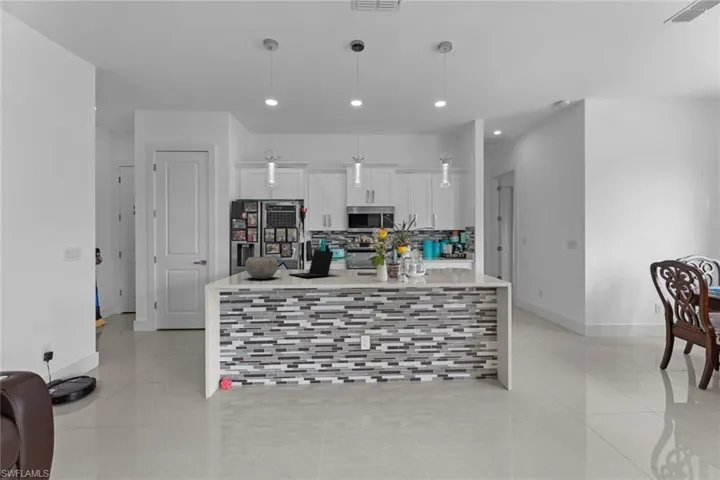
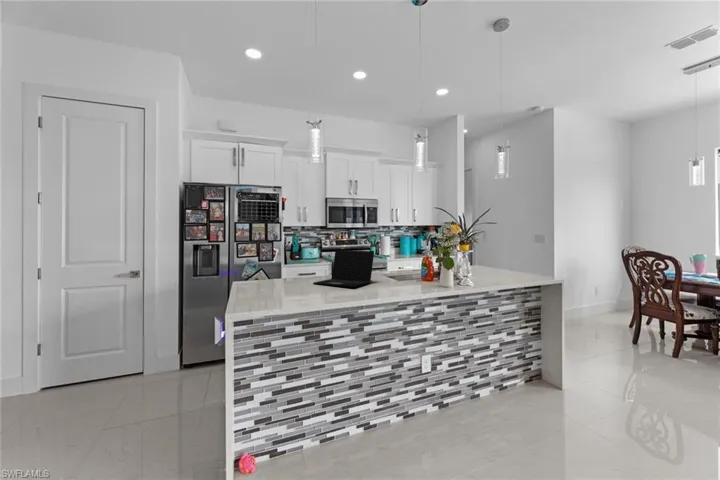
ceramic bowl: present [245,257,279,279] -> none [266,261,316,294]

